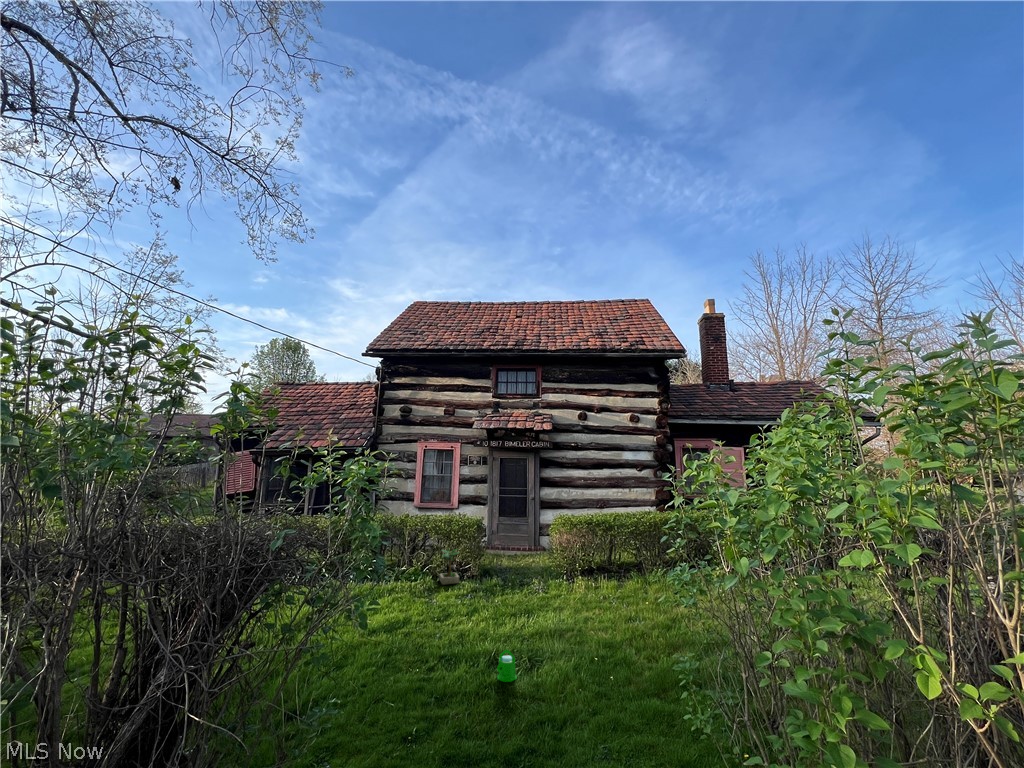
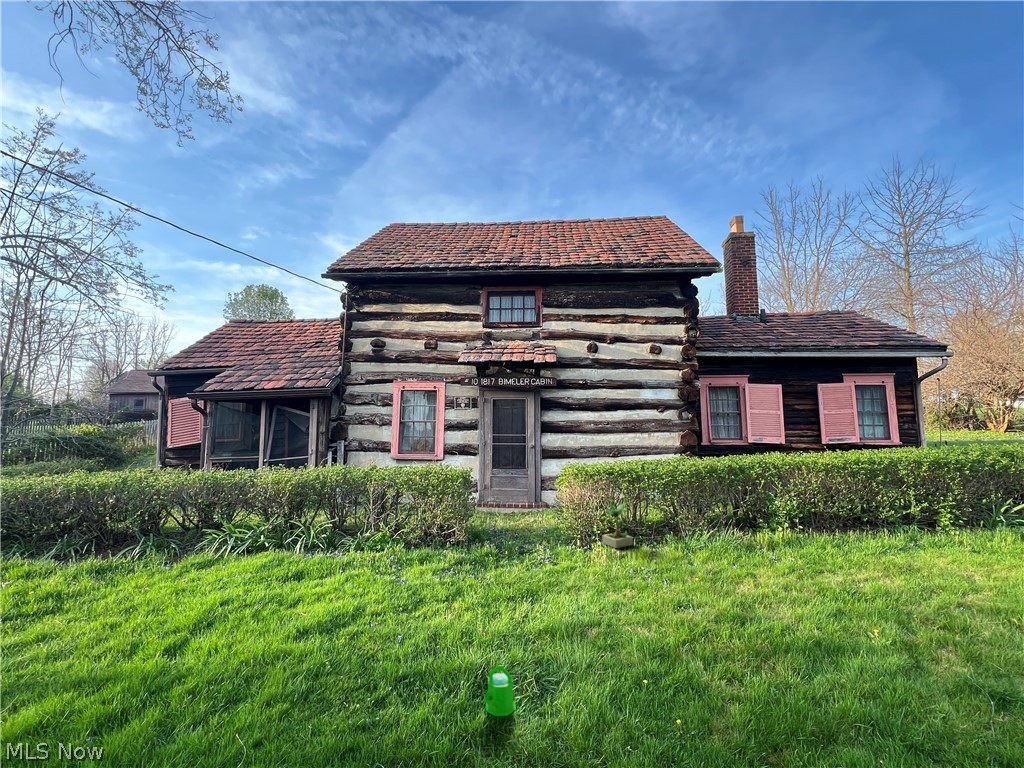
potted plant: present [440,549,459,584] -> present [602,504,632,548]

